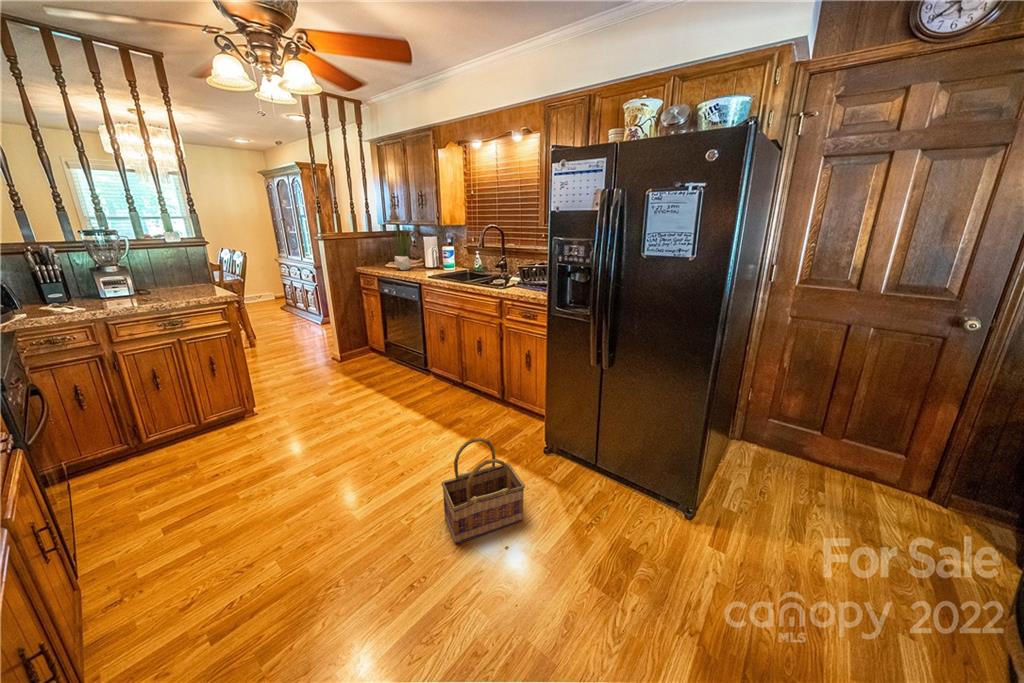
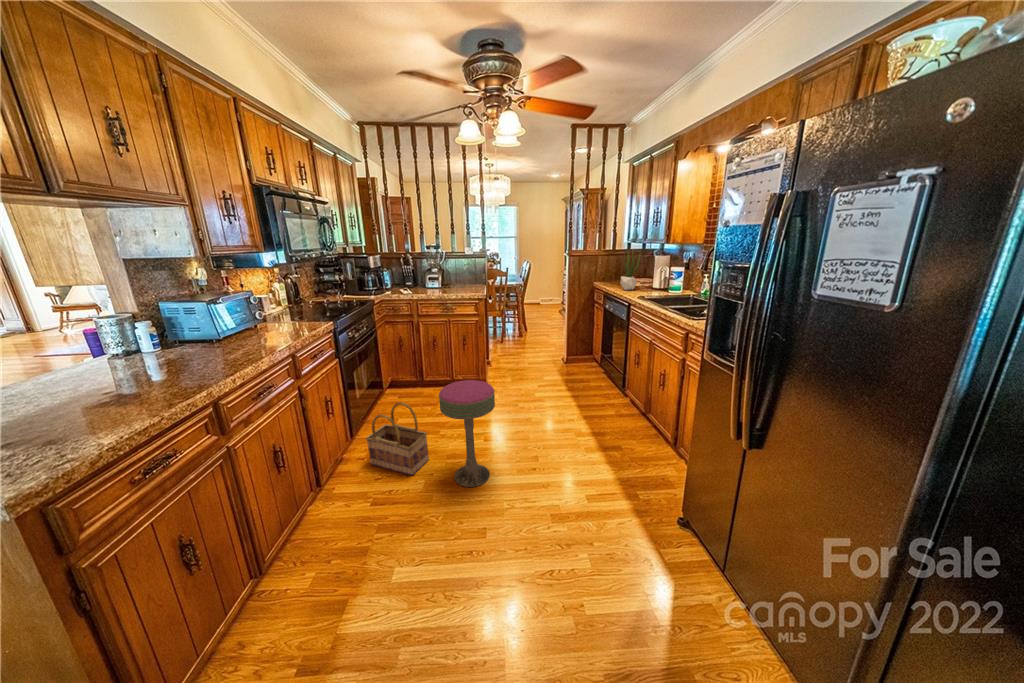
bar stool: none [277,397,362,536] -> present [439,380,495,487]
basket: present [441,438,525,544] -> present [366,402,429,475]

